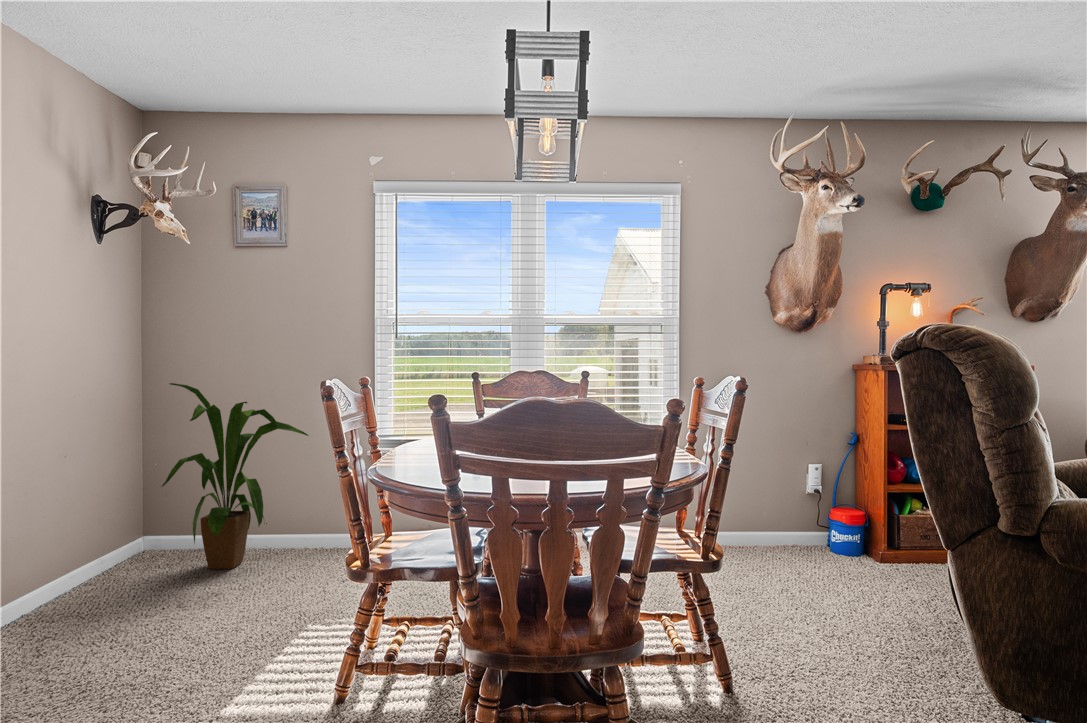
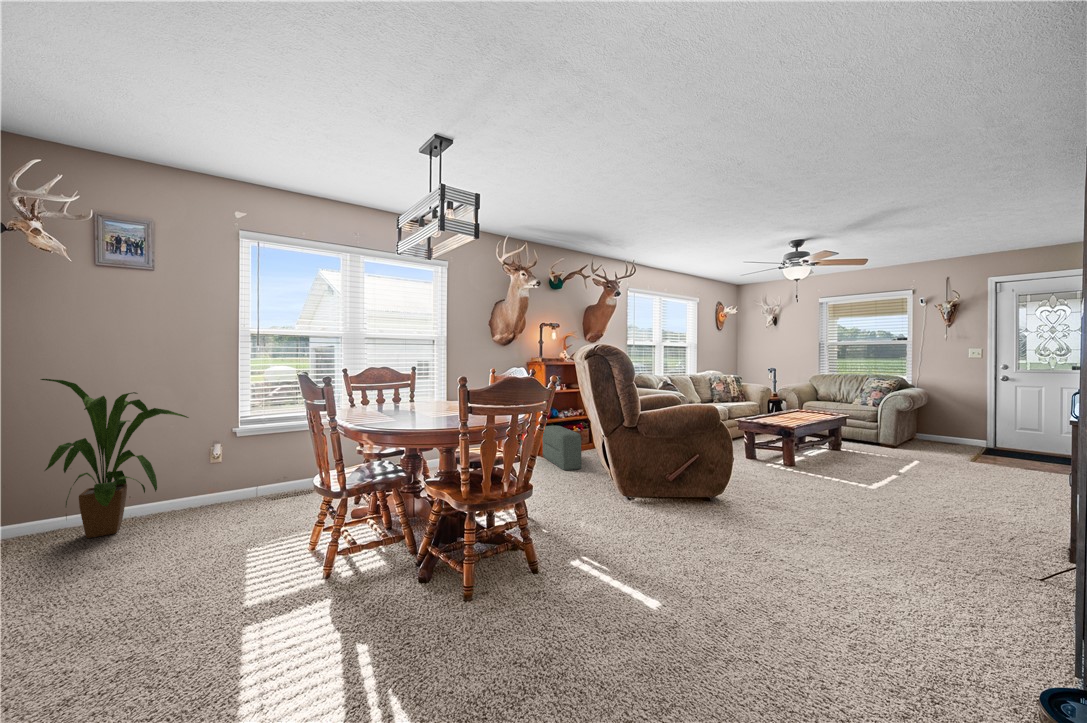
pouf: none [869,499,933,603] -> present [542,426,582,470]

